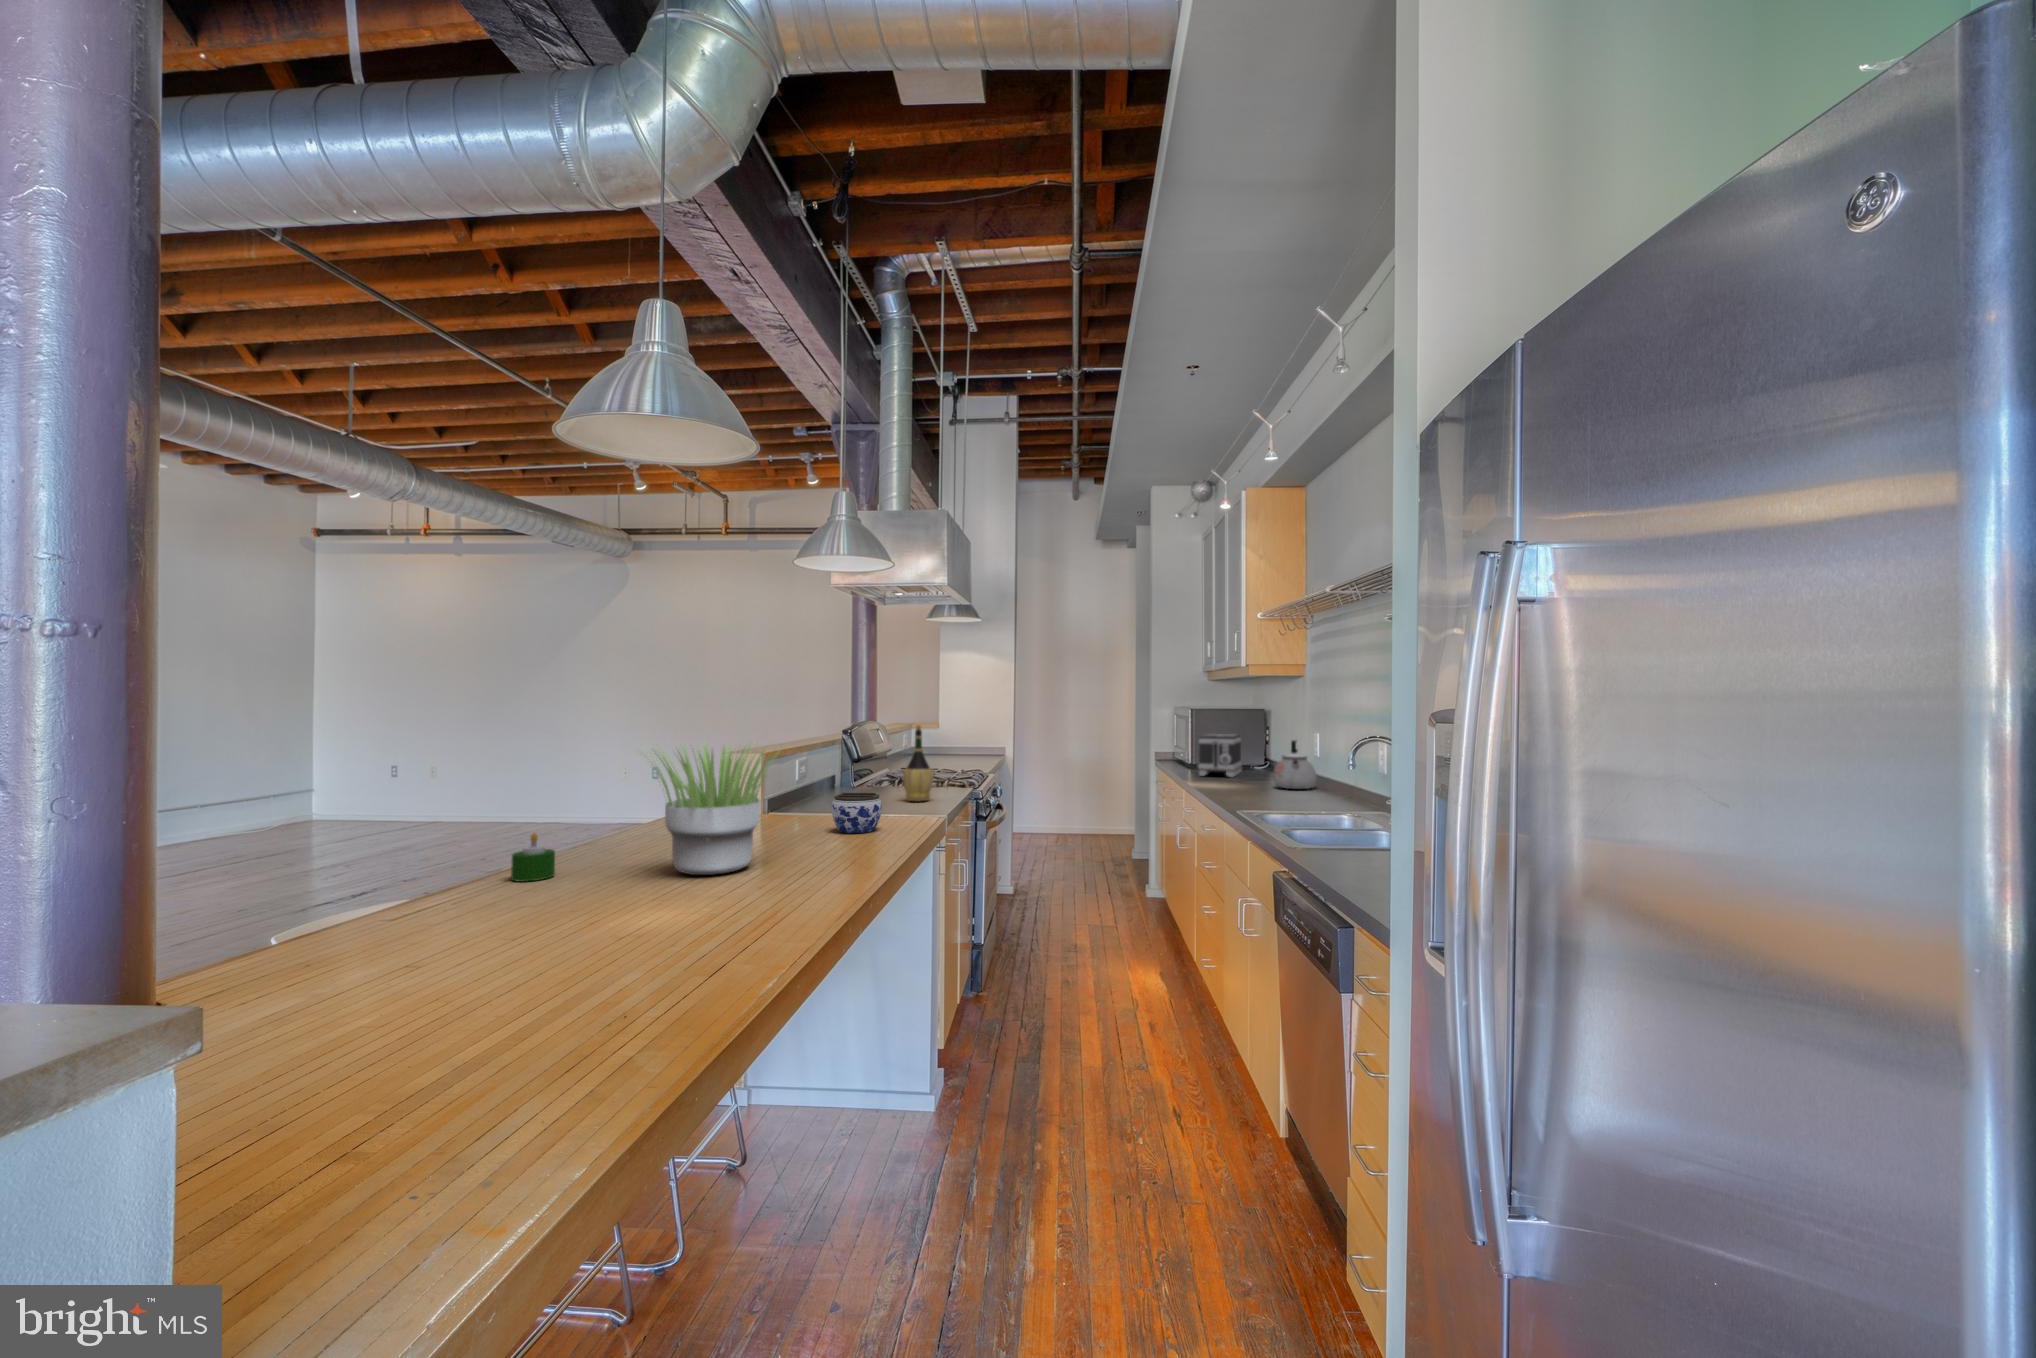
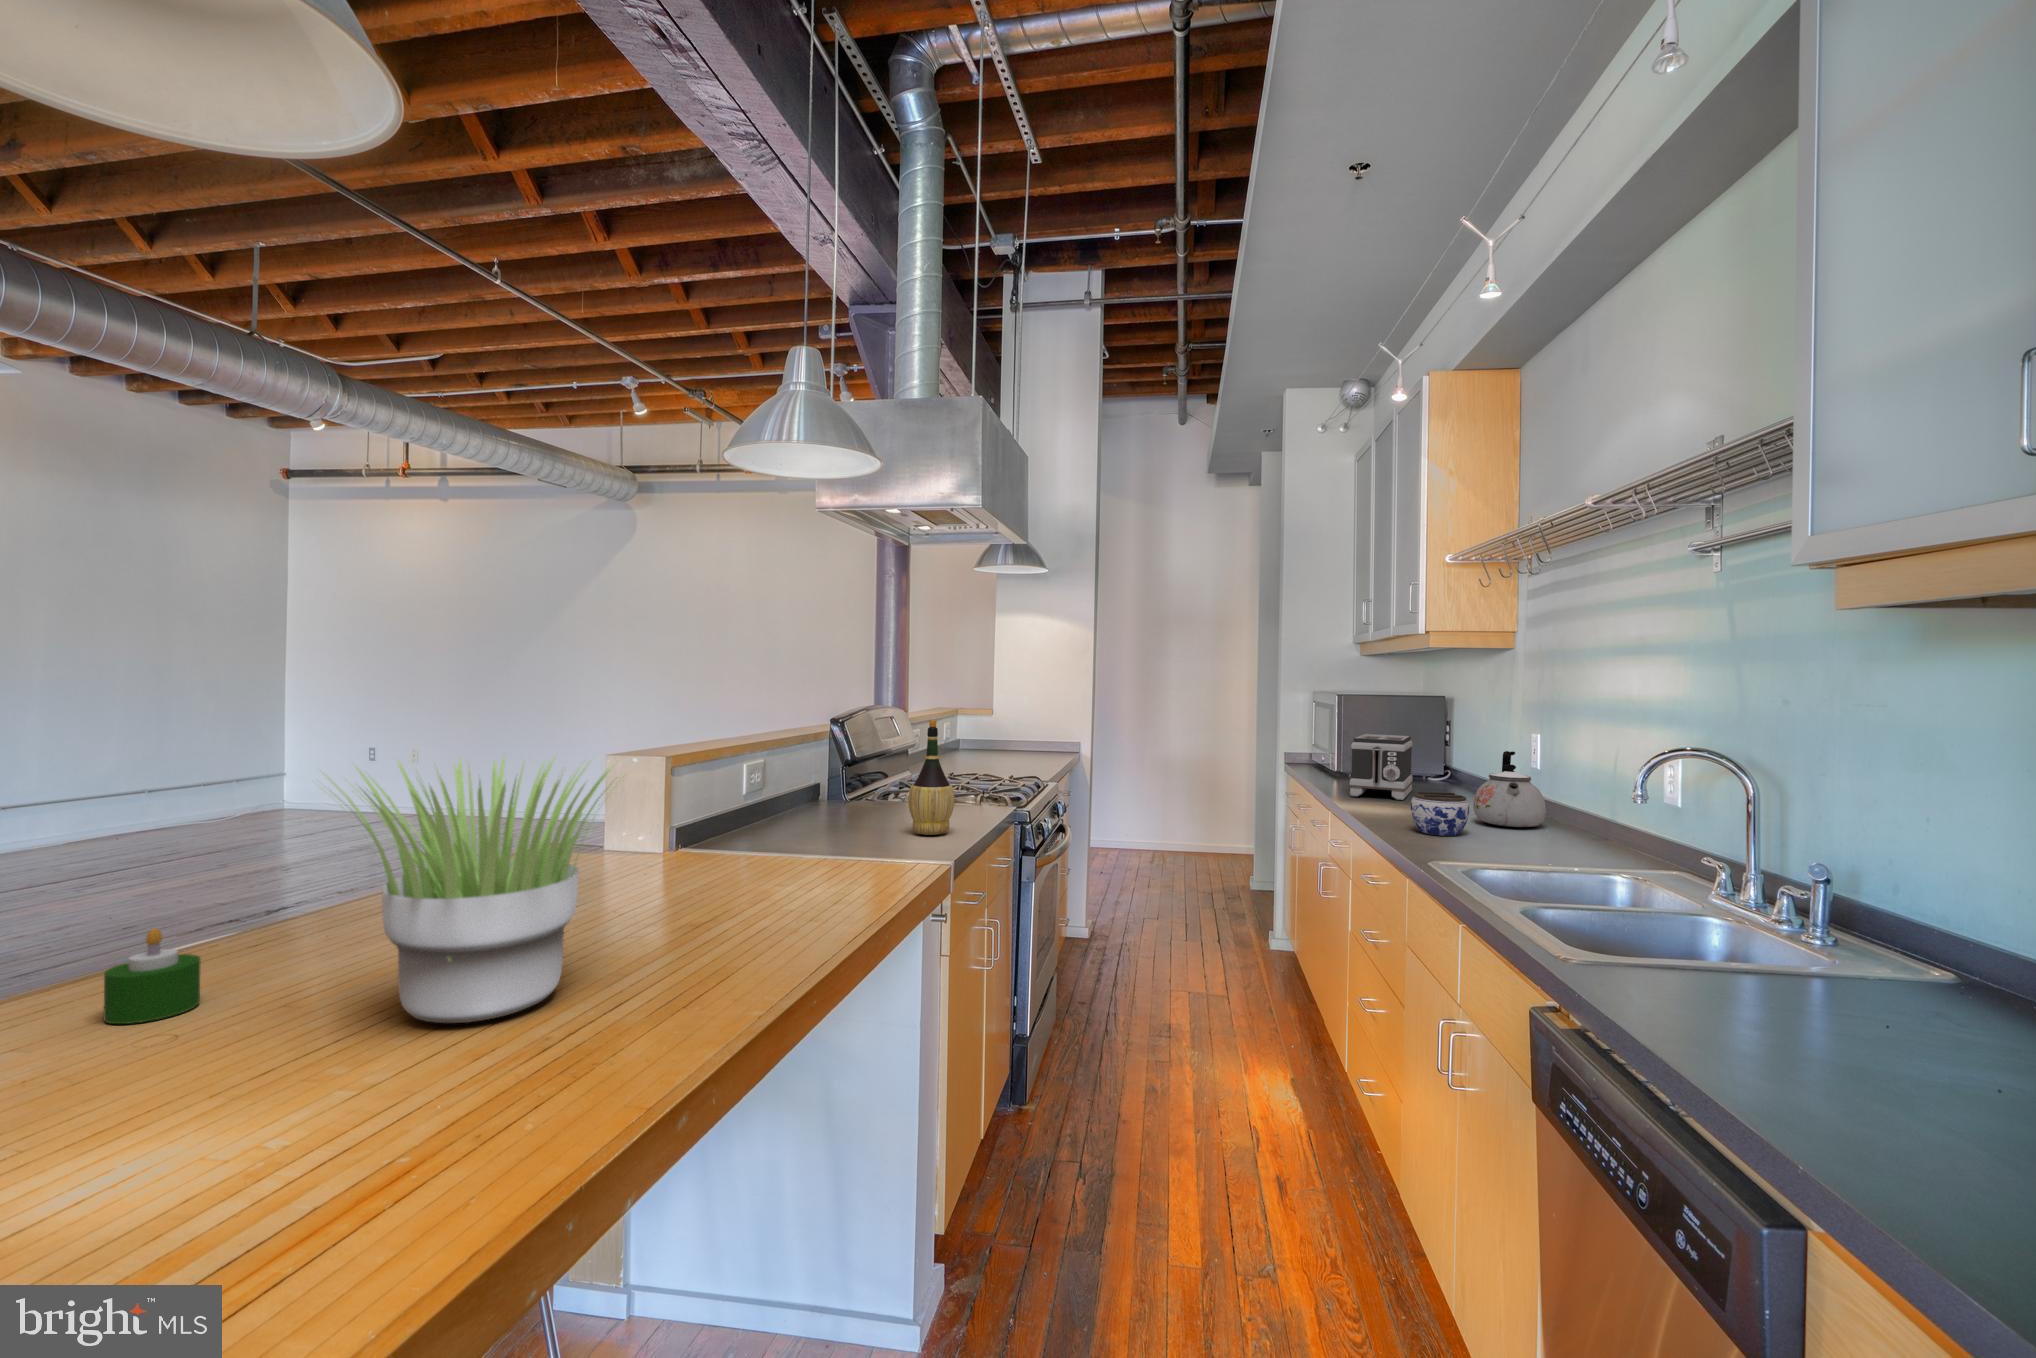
jar: present [832,793,882,833] -> present [1411,792,1469,836]

